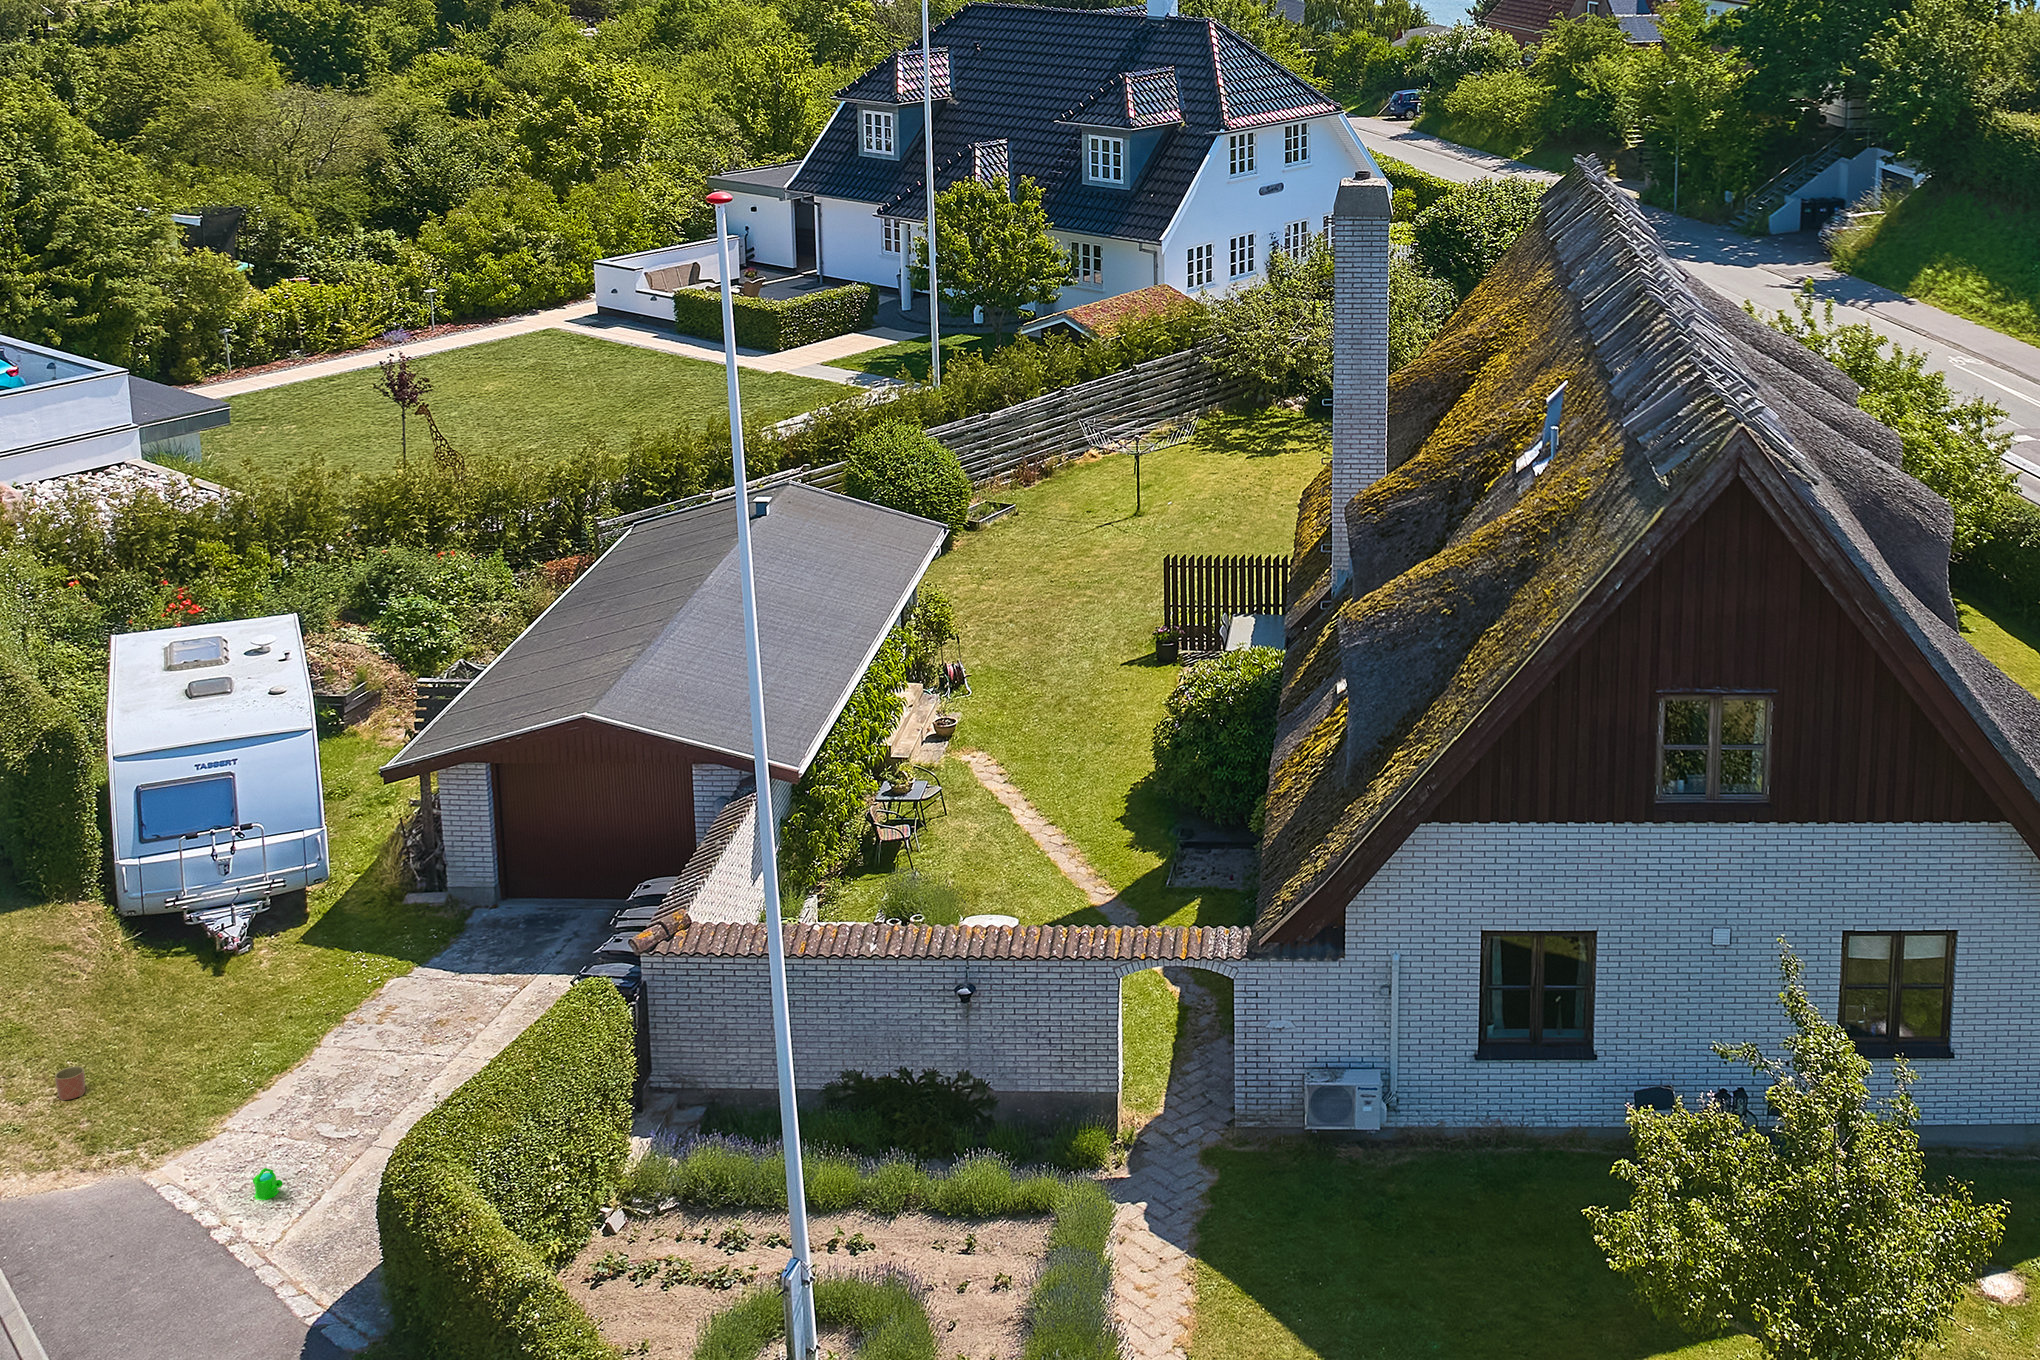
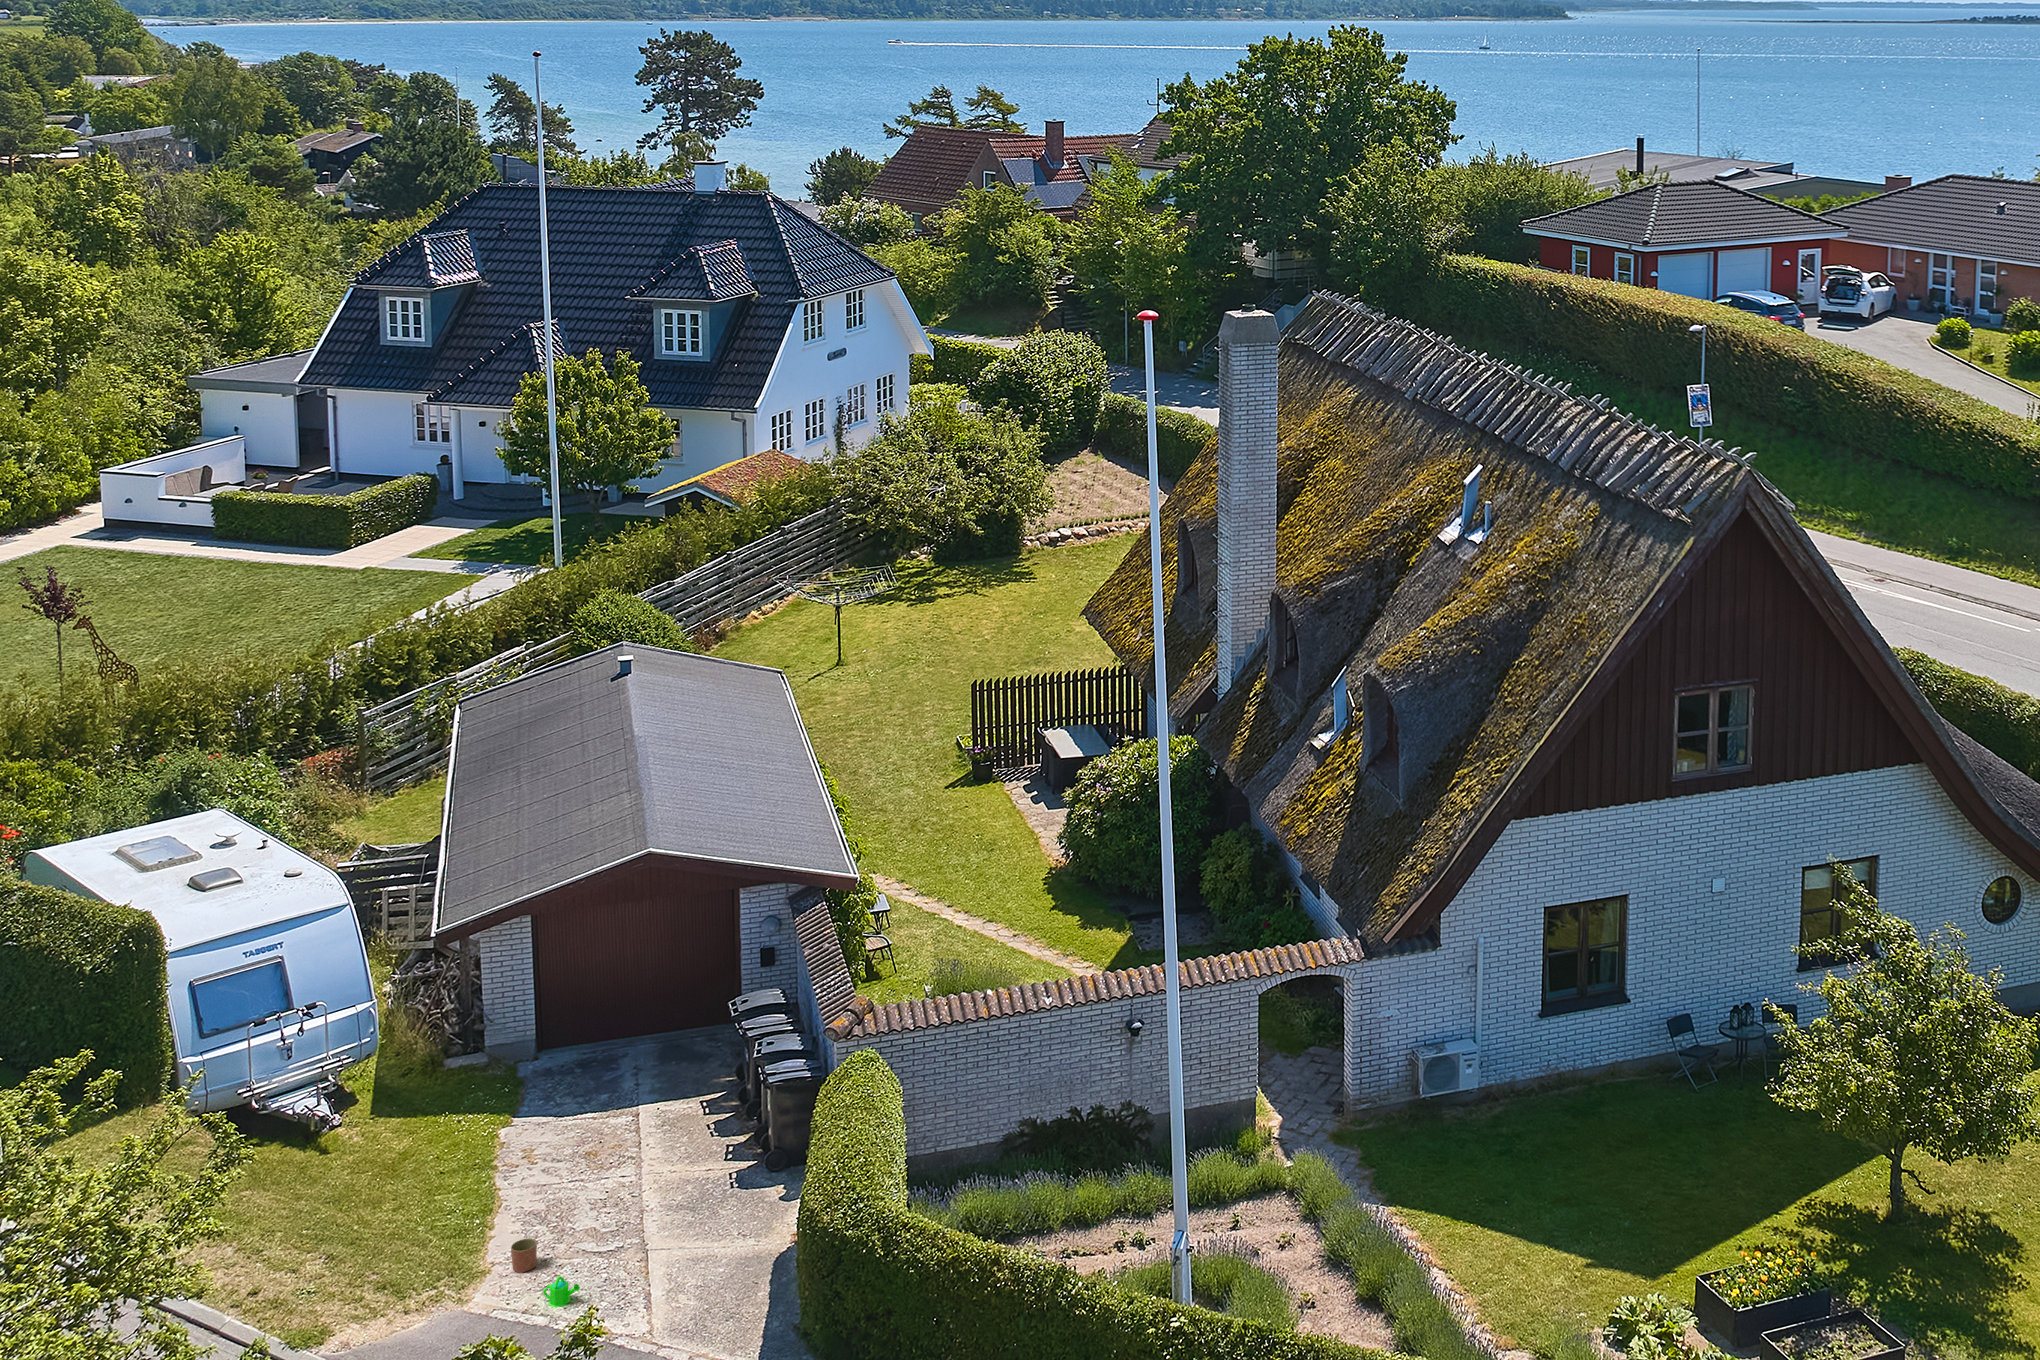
planter: present [55,1066,85,1101] -> present [511,1238,537,1273]

